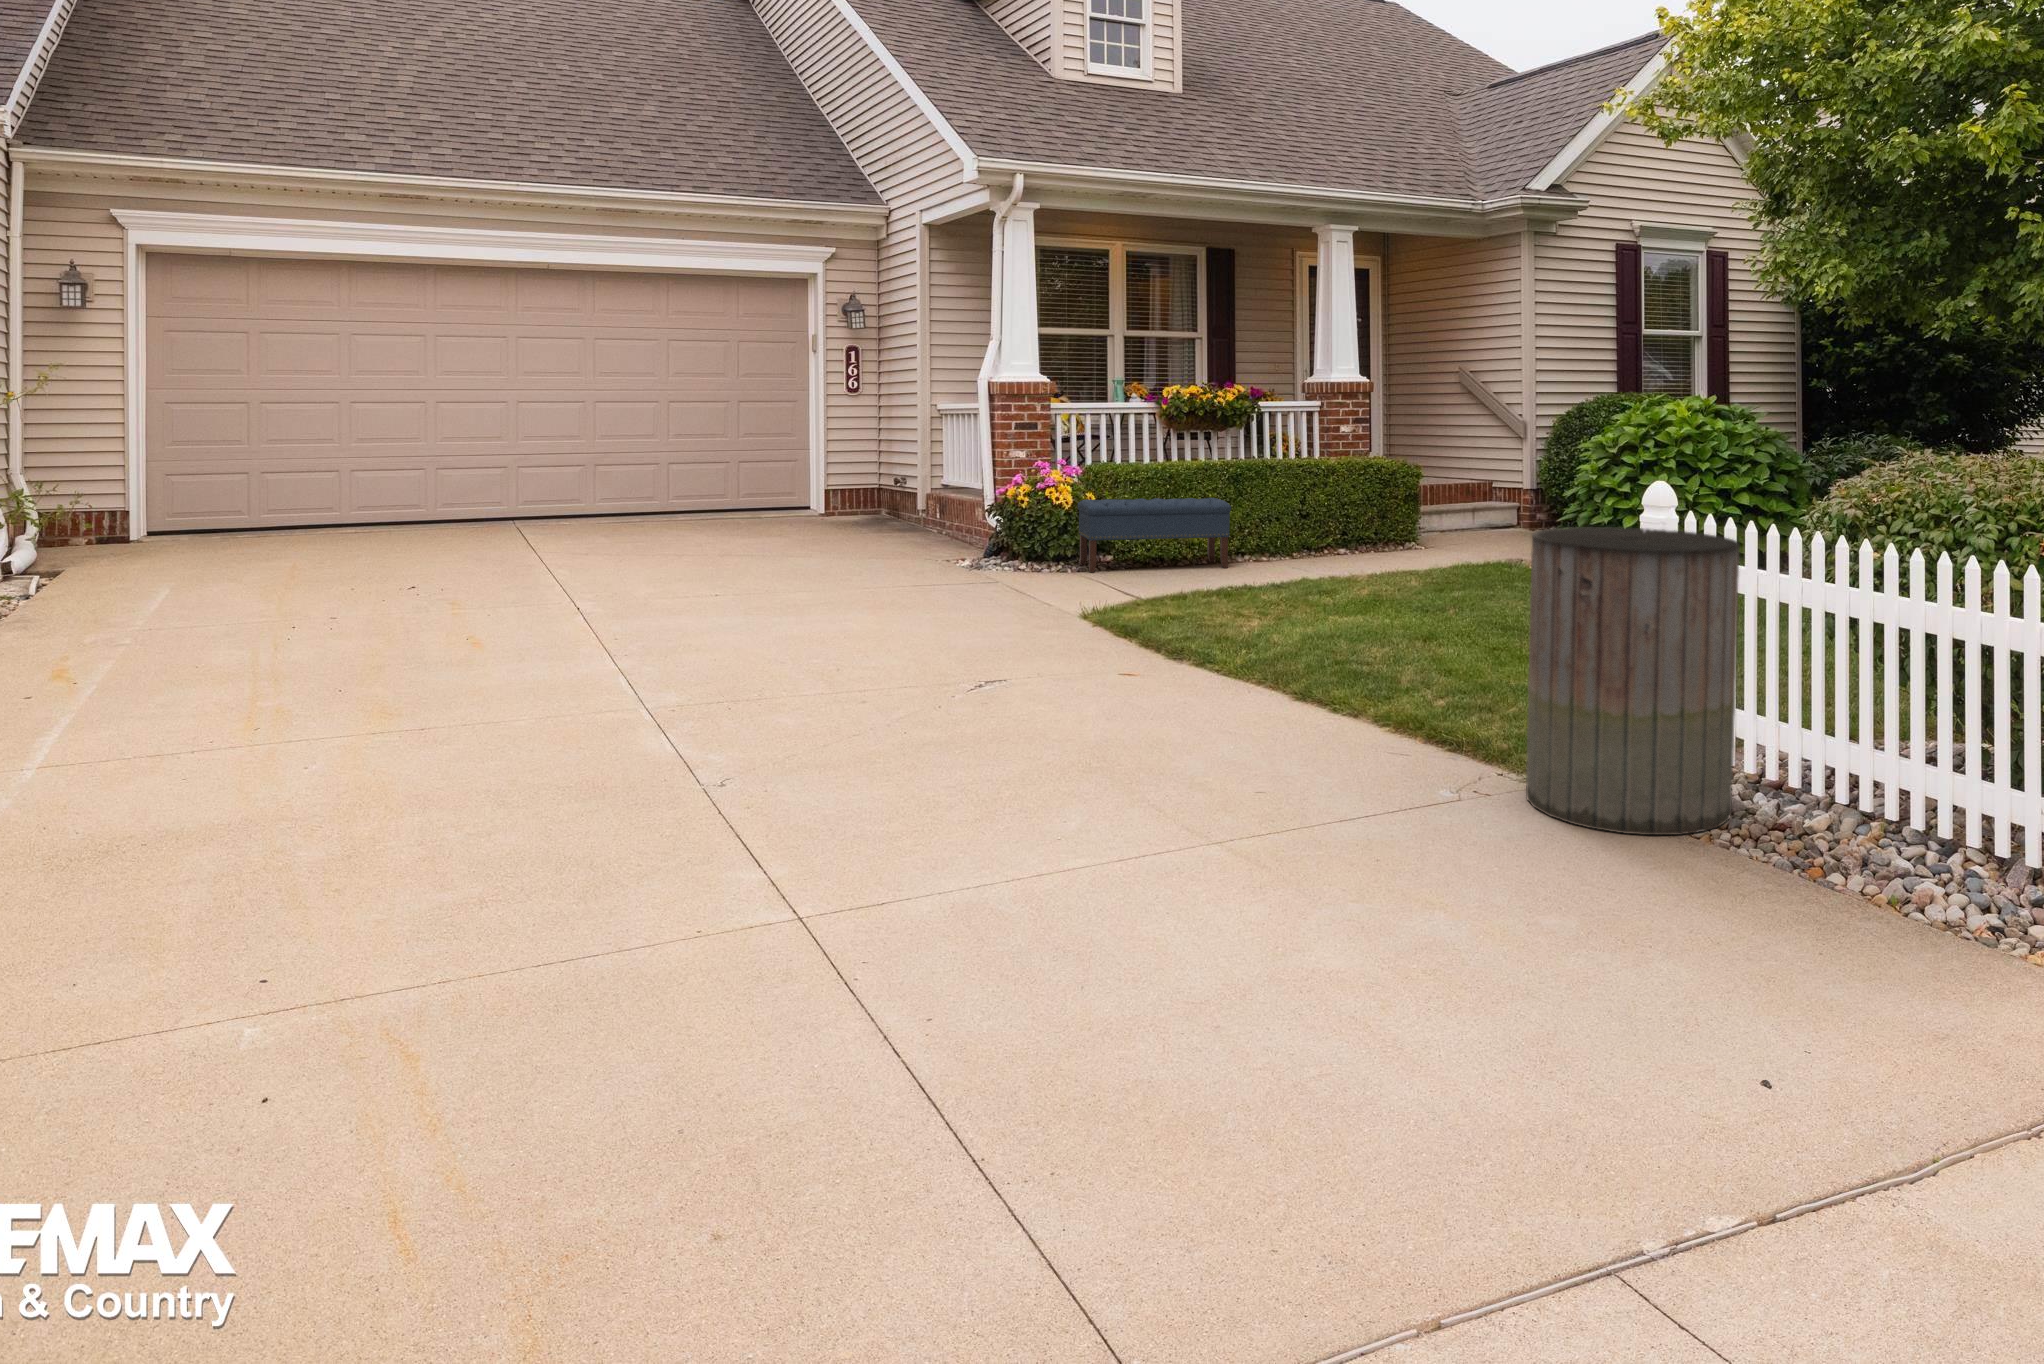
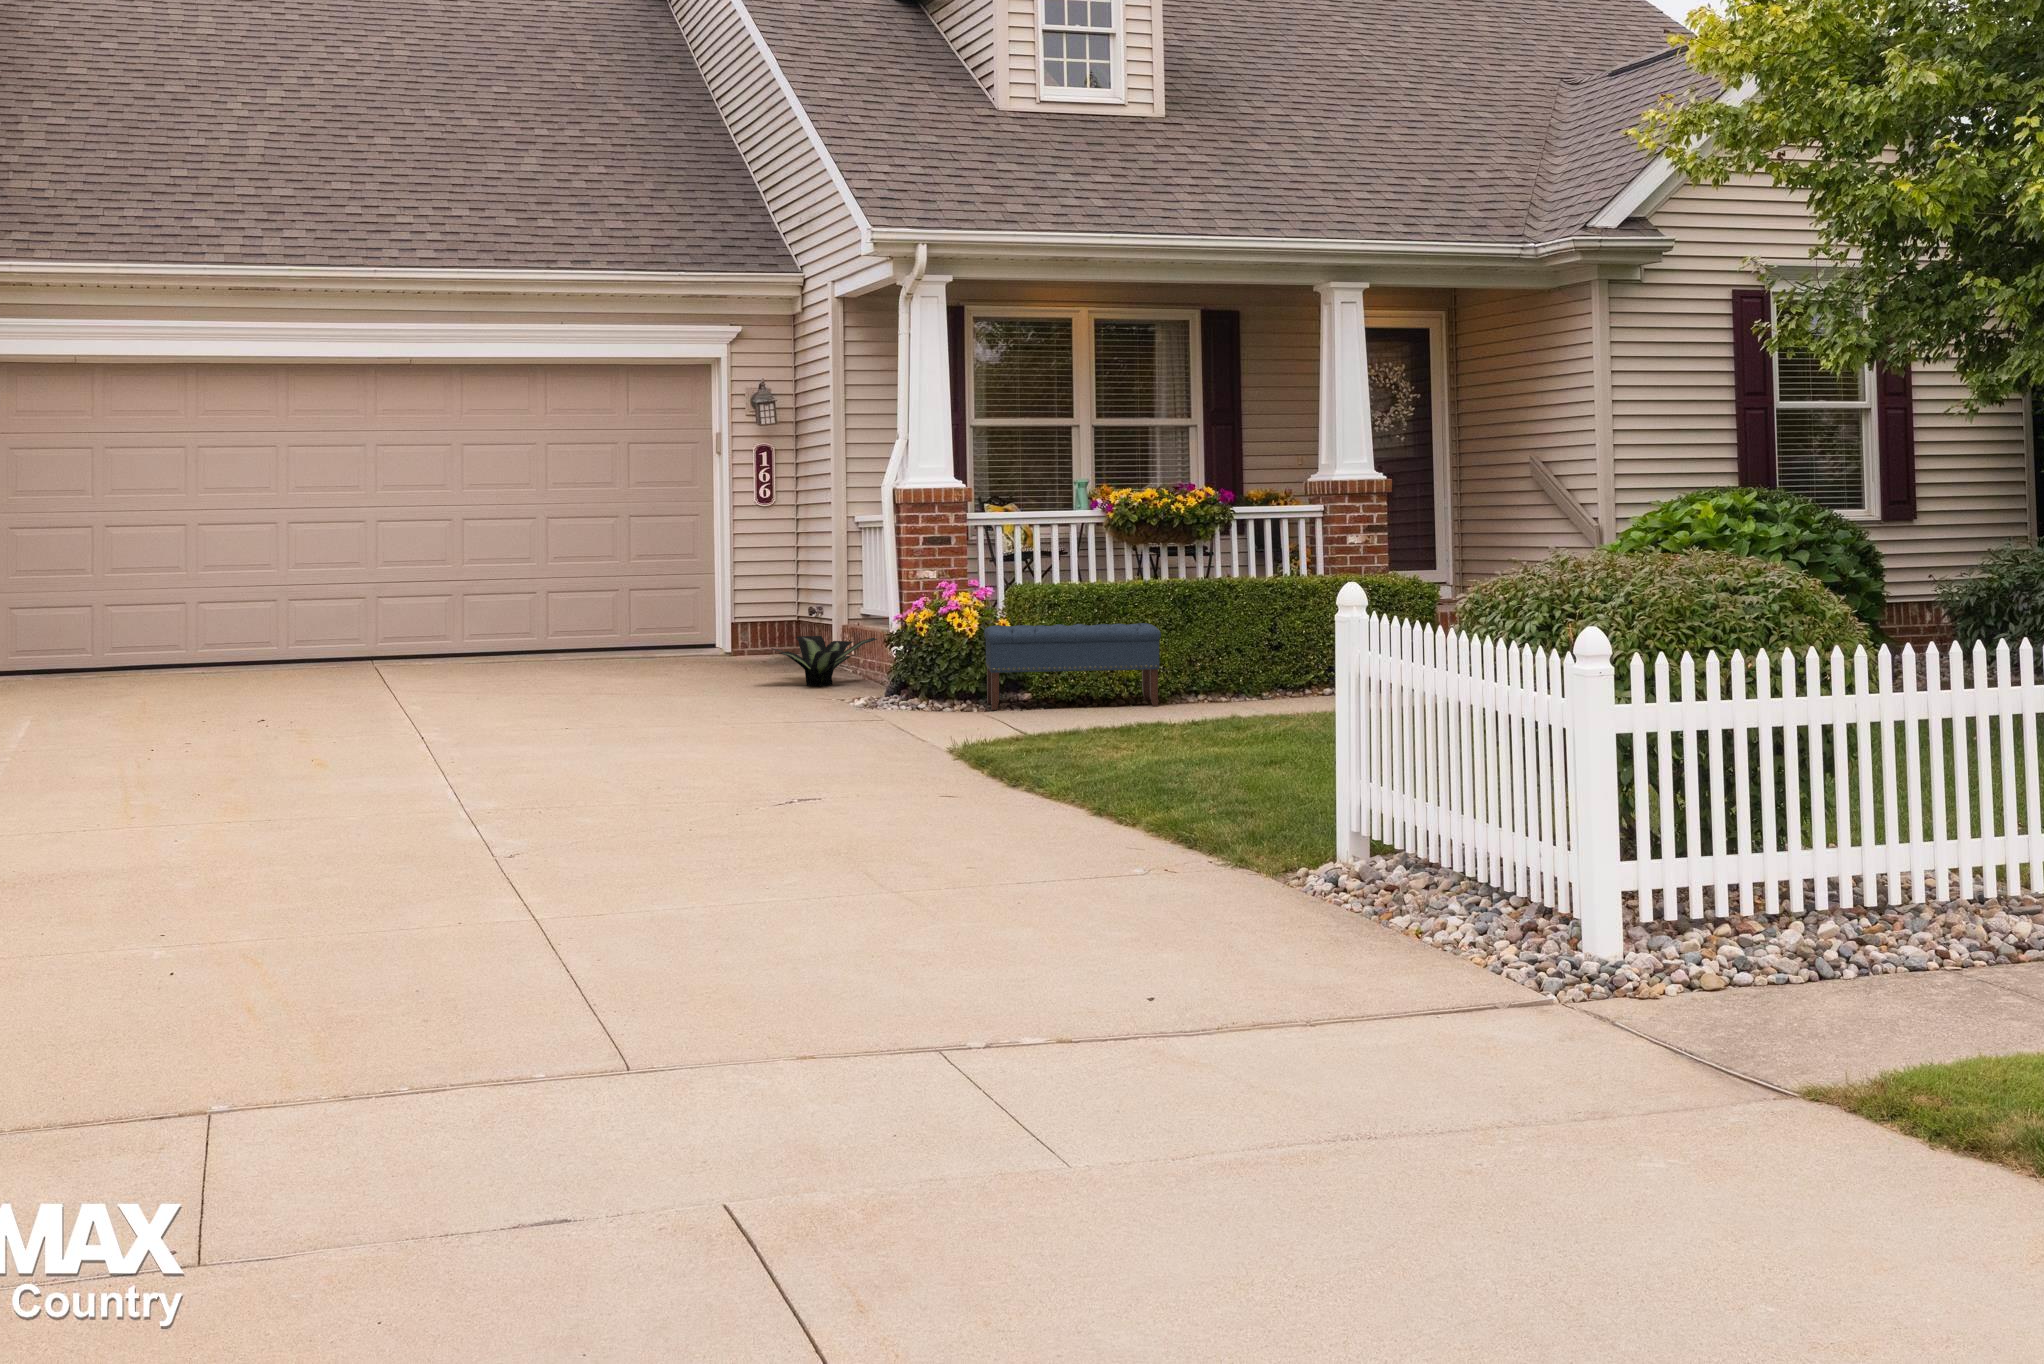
potted plant: none [878,504,970,548] -> present [771,636,877,686]
trash can: present [1526,527,1740,835] -> none [1210,628,1394,897]

